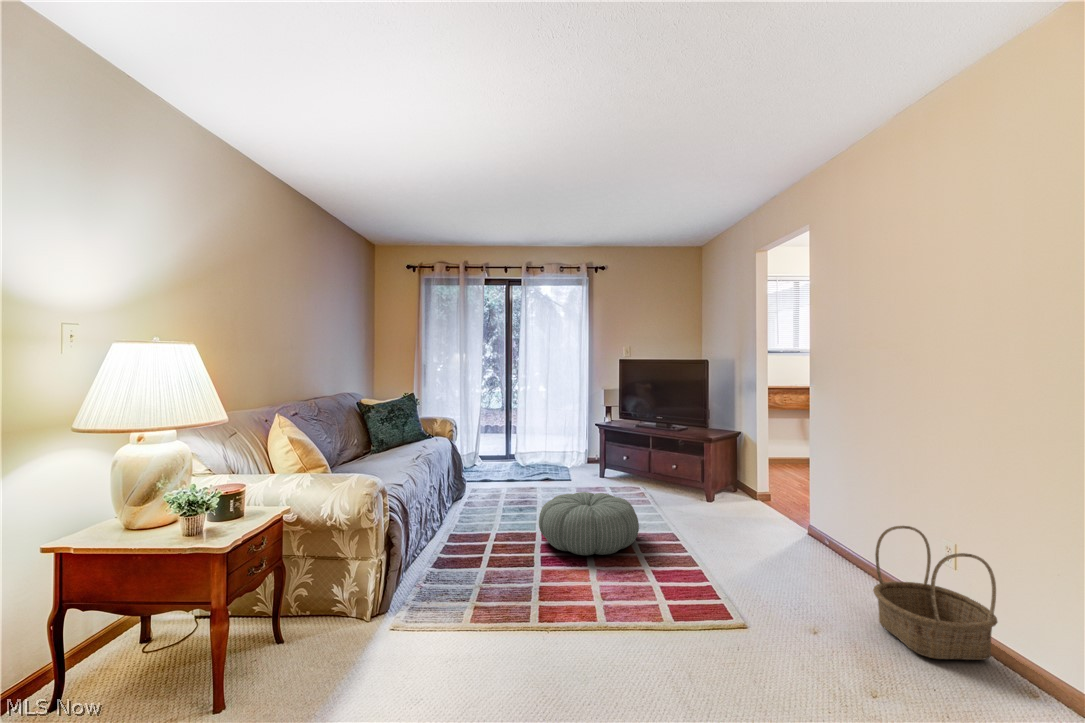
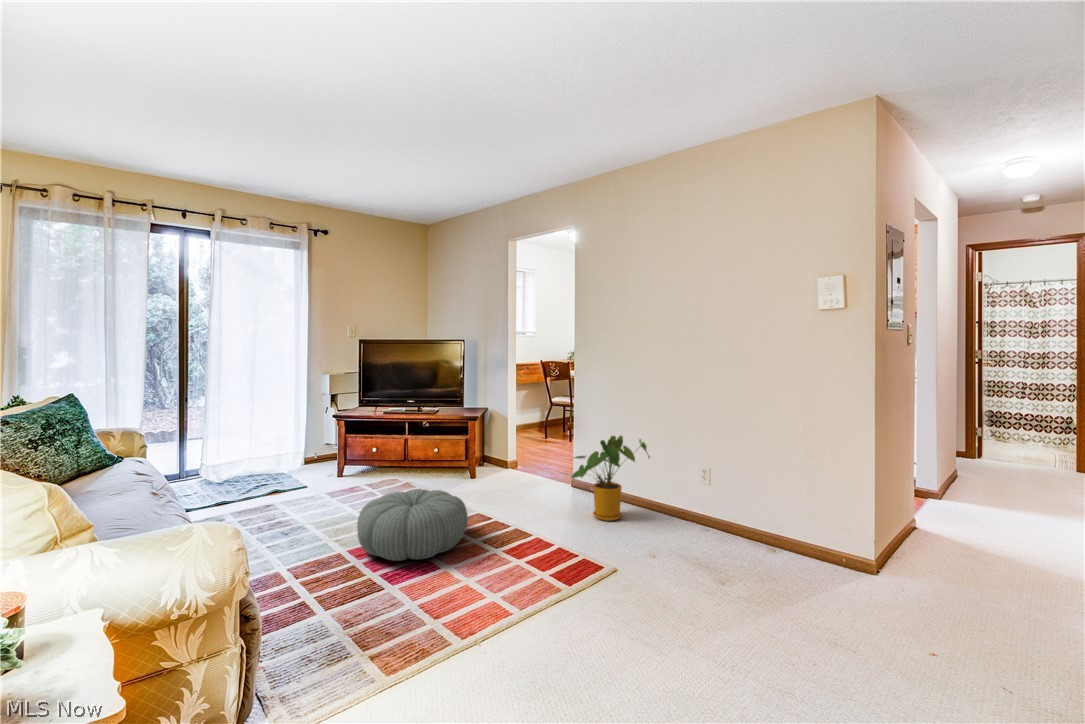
house plant: none [767,474,889,581] -> present [571,435,650,521]
basket: present [873,526,997,660] -> none [667,465,736,549]

